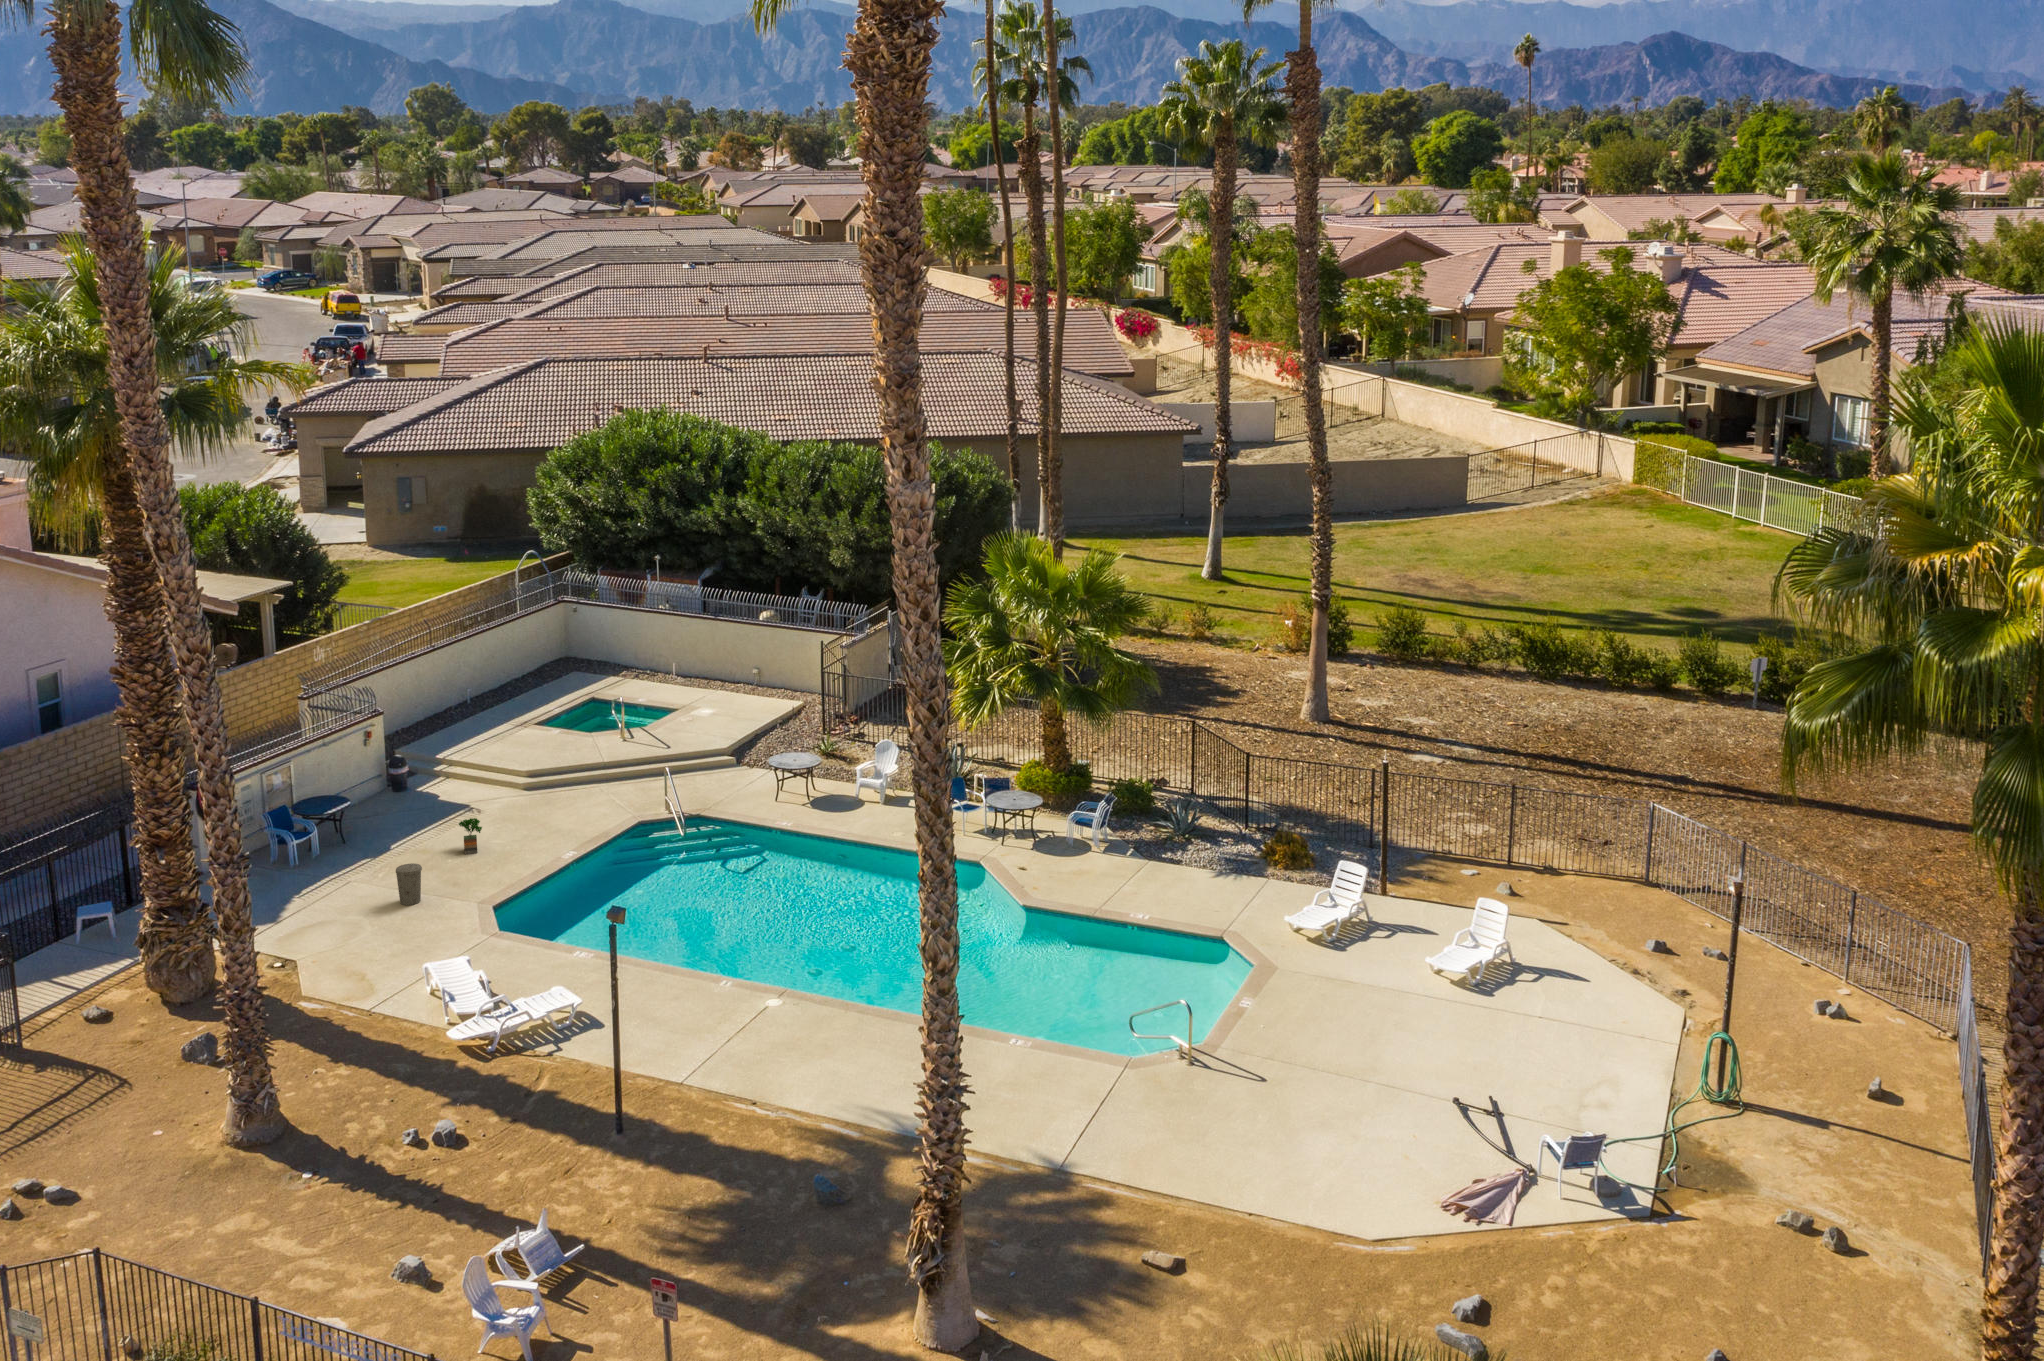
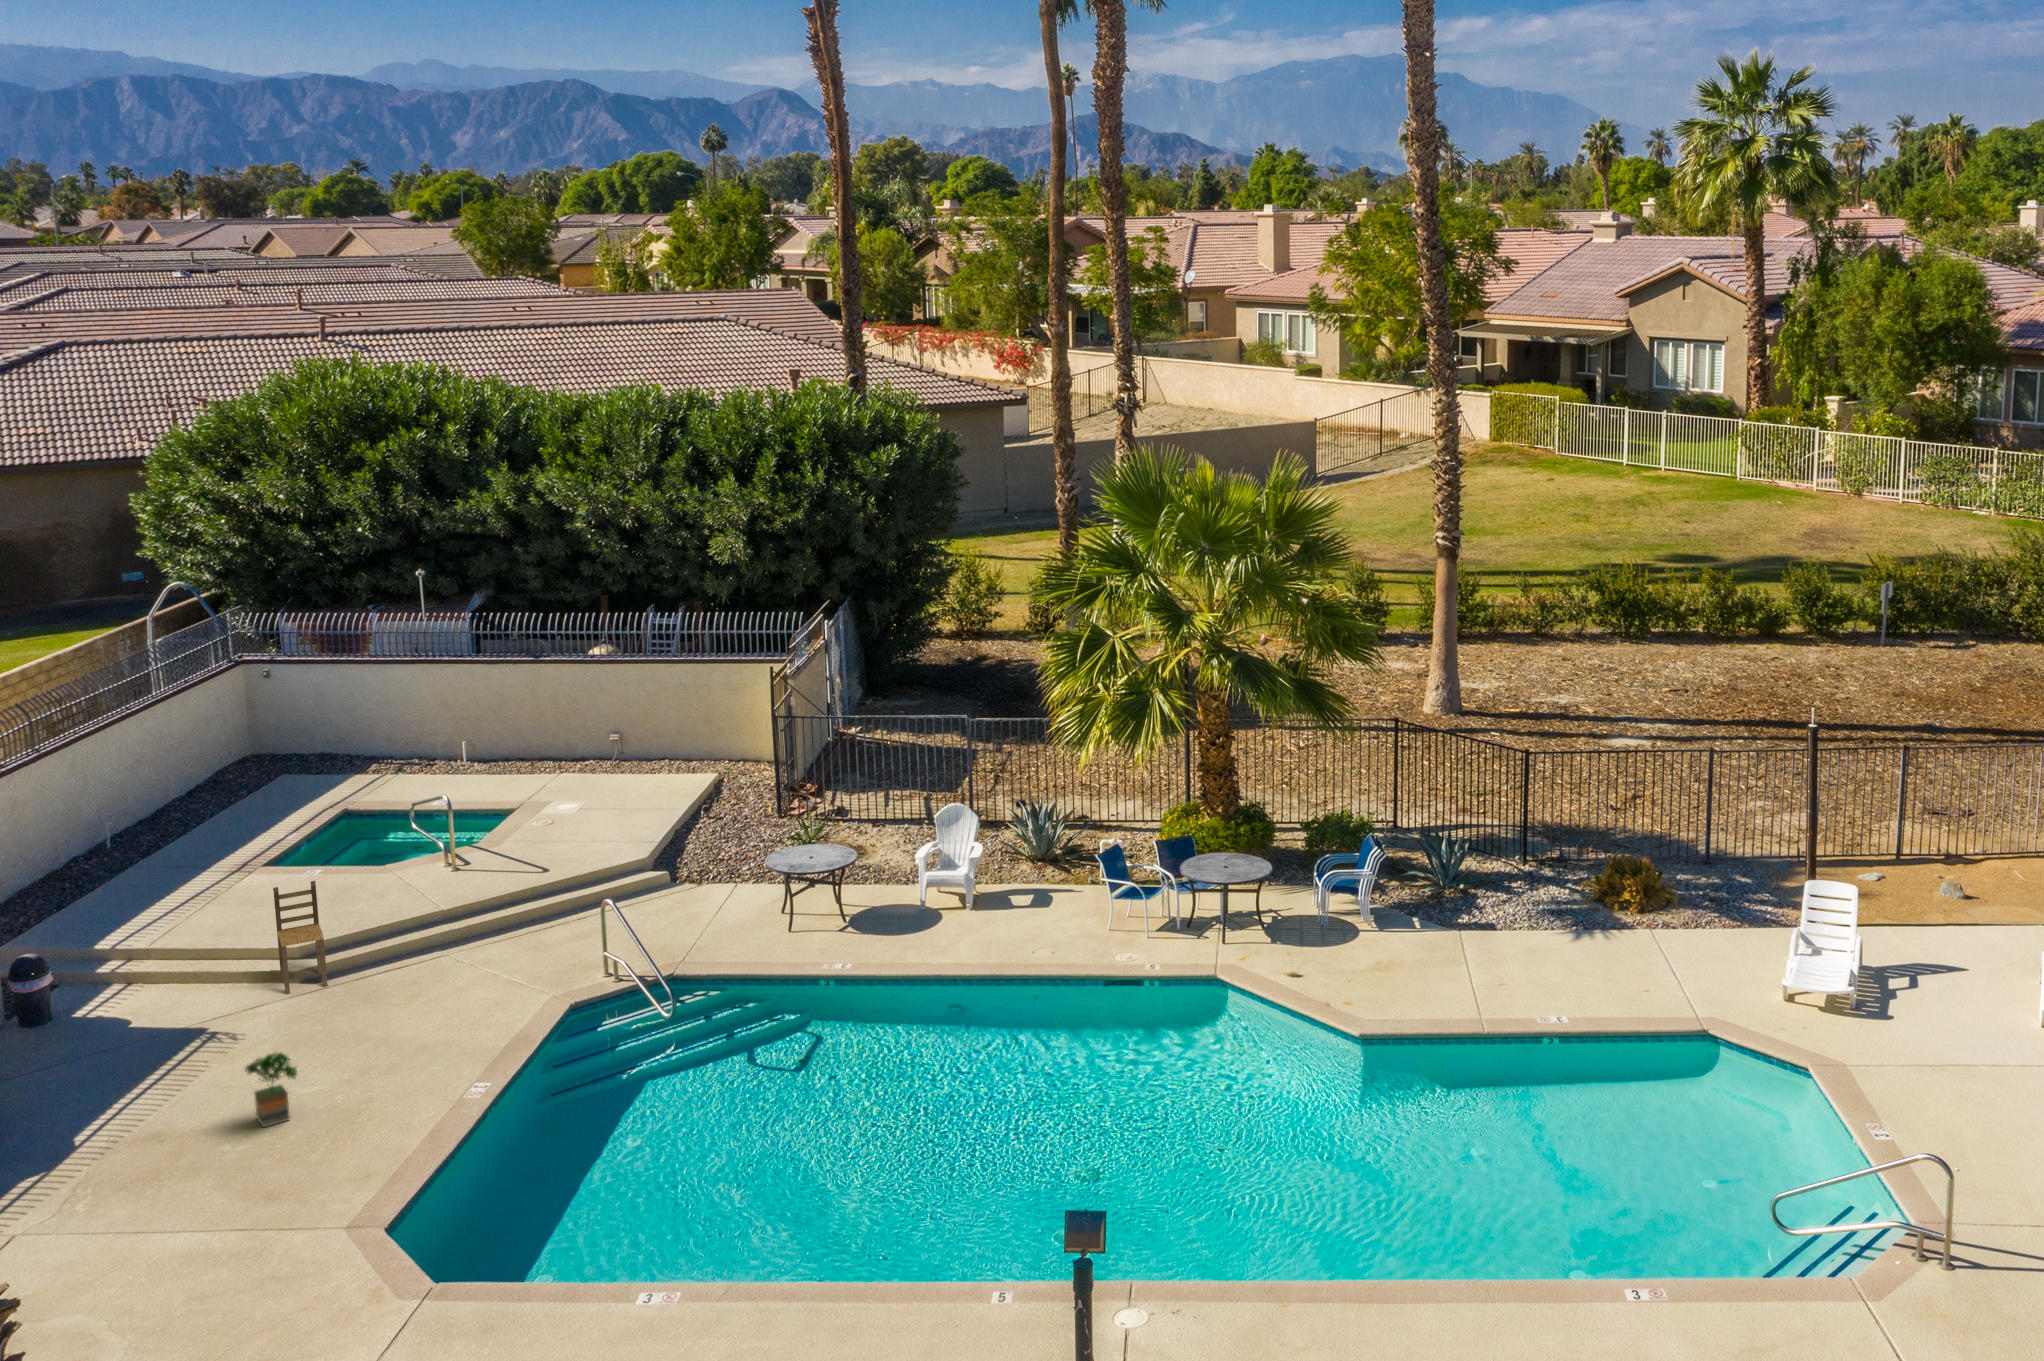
chair: none [510,735,534,793] -> present [273,881,328,994]
trash can: present [396,863,422,905] -> none [164,1170,225,1263]

